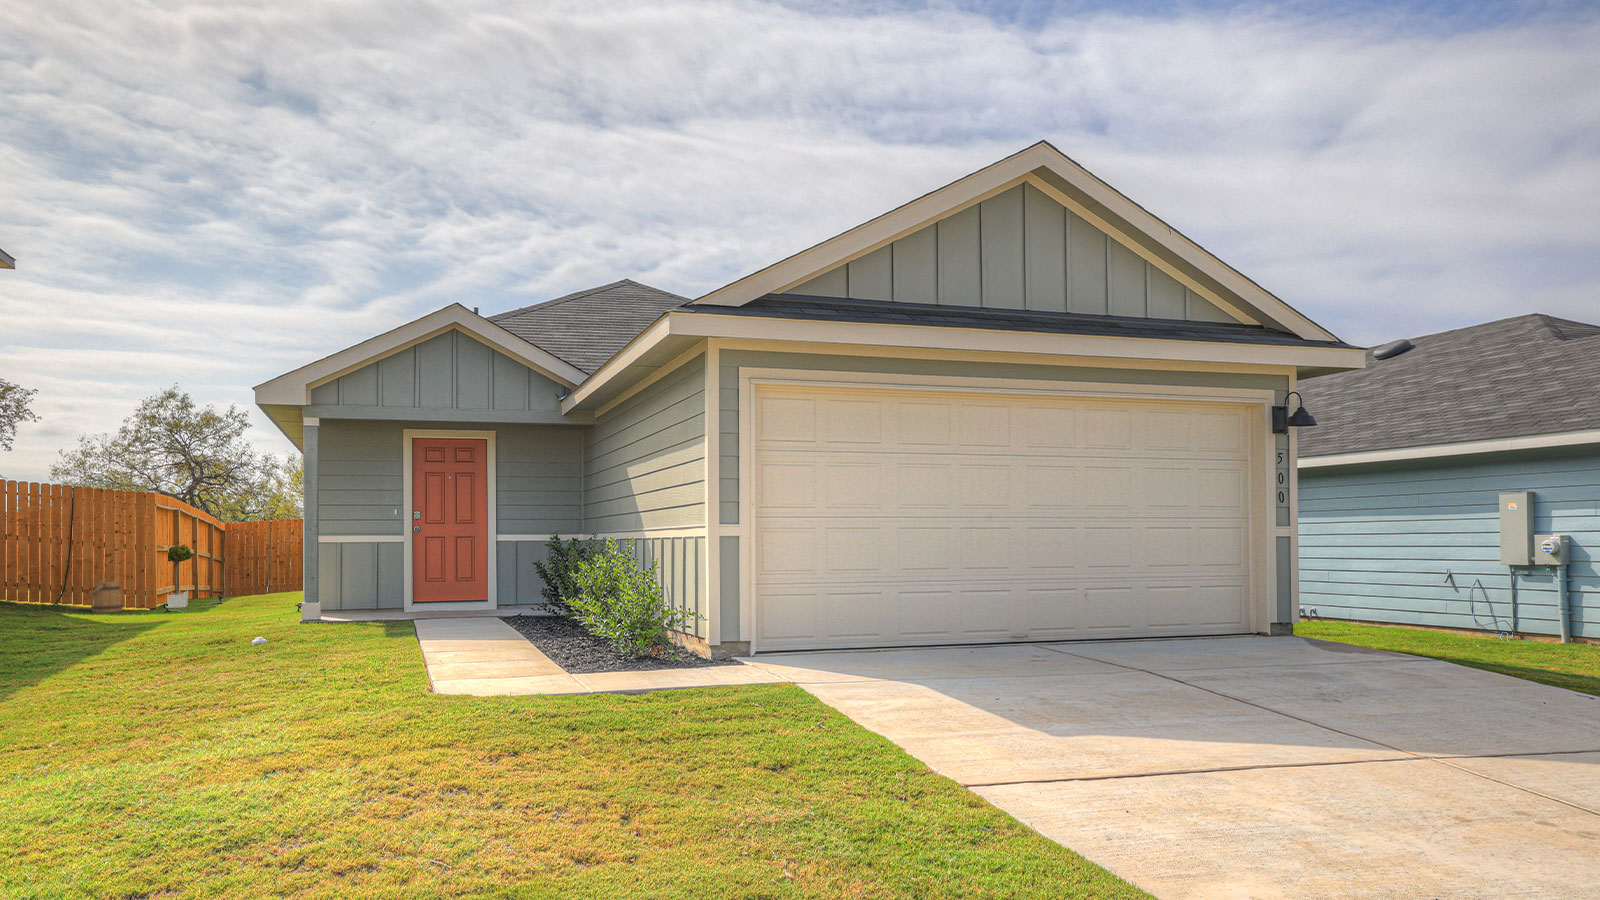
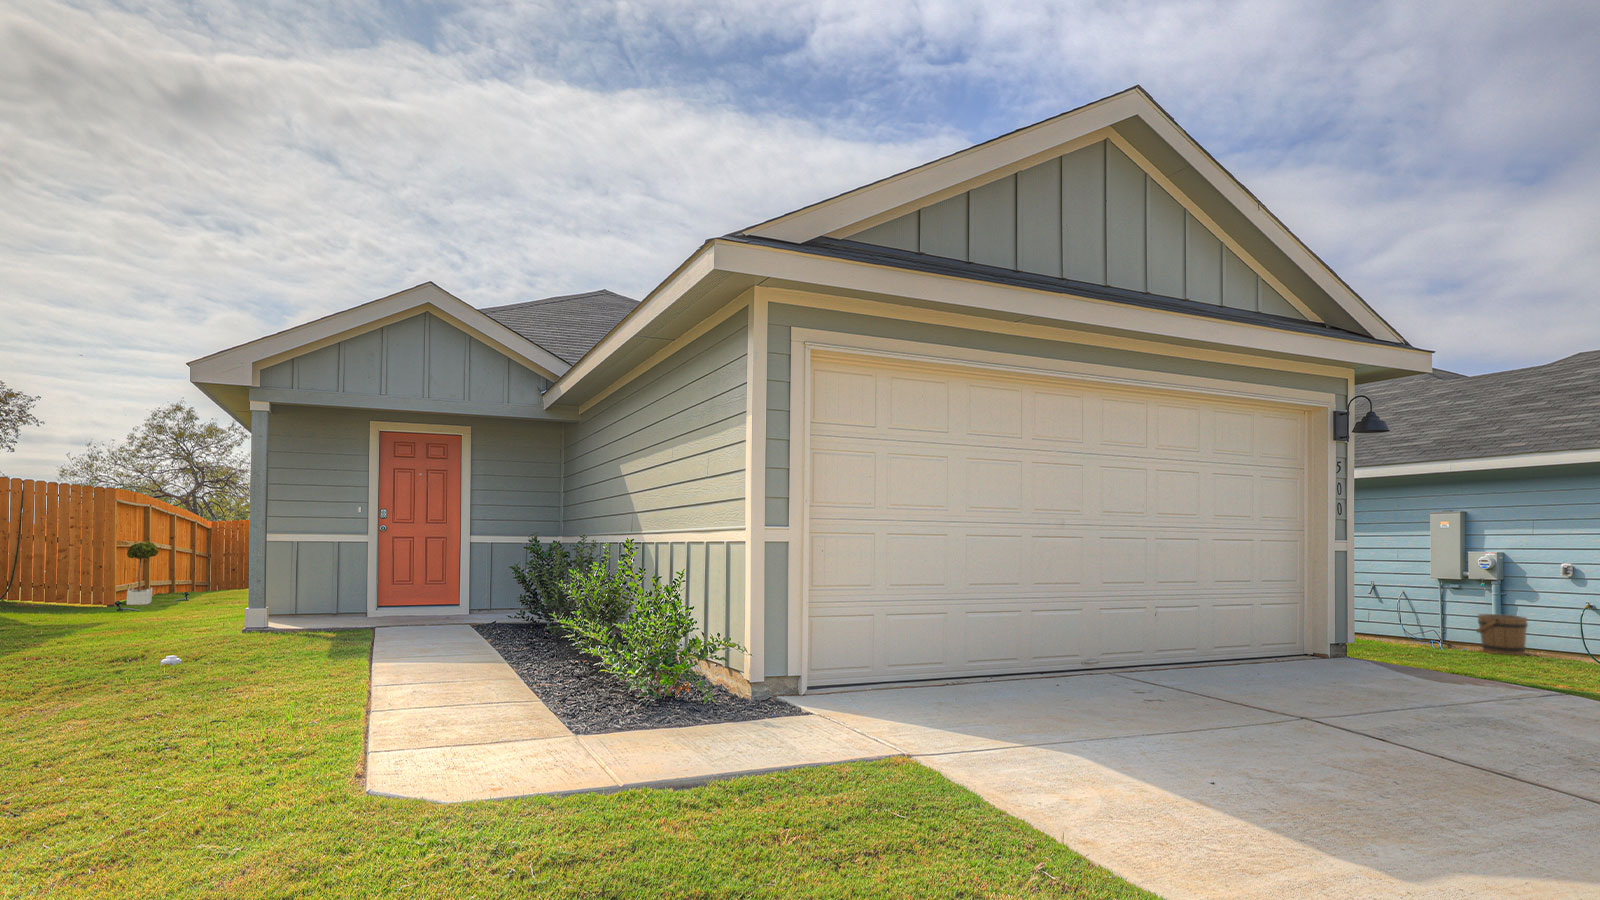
bucket: present [89,580,124,612] -> present [1476,614,1528,655]

